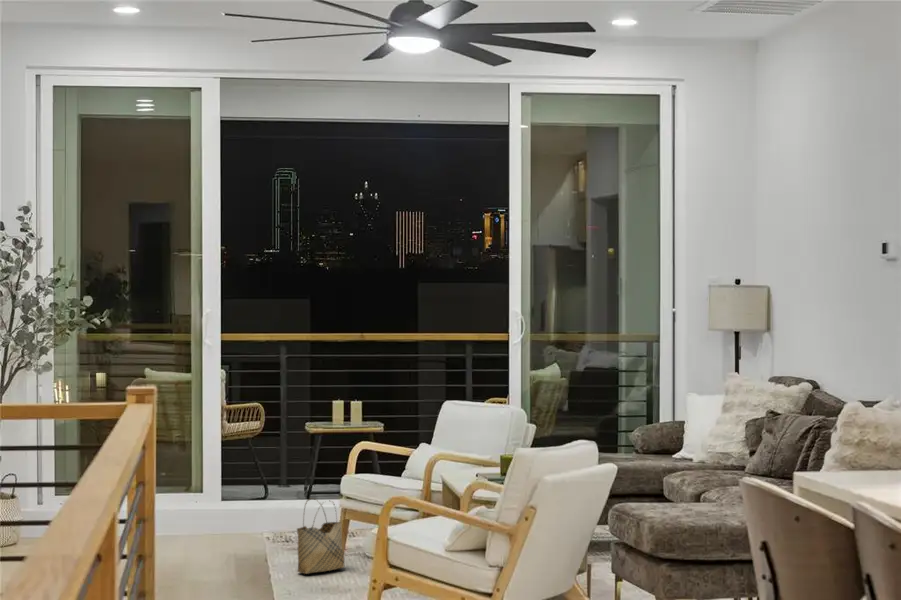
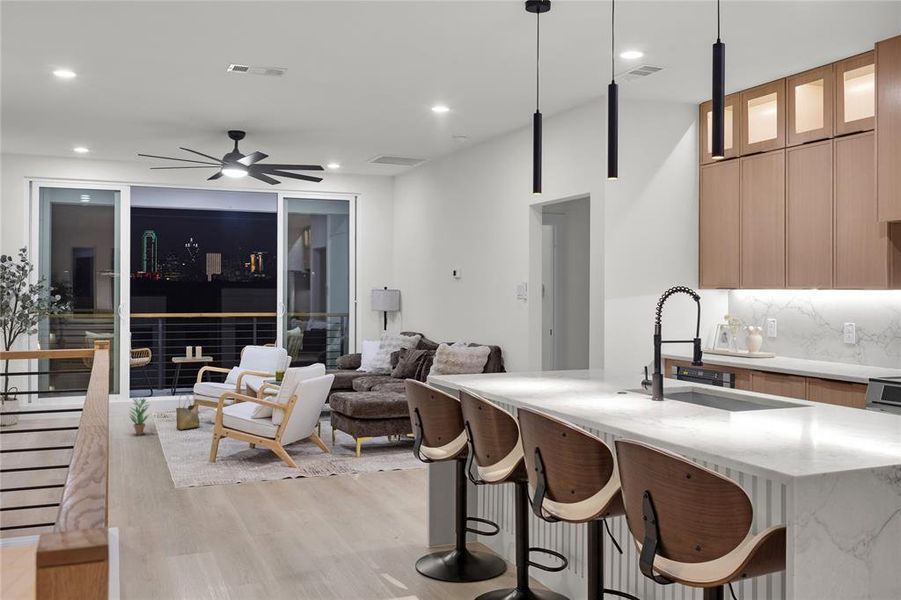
potted plant: none [204,499,247,581] -> present [130,398,149,435]

